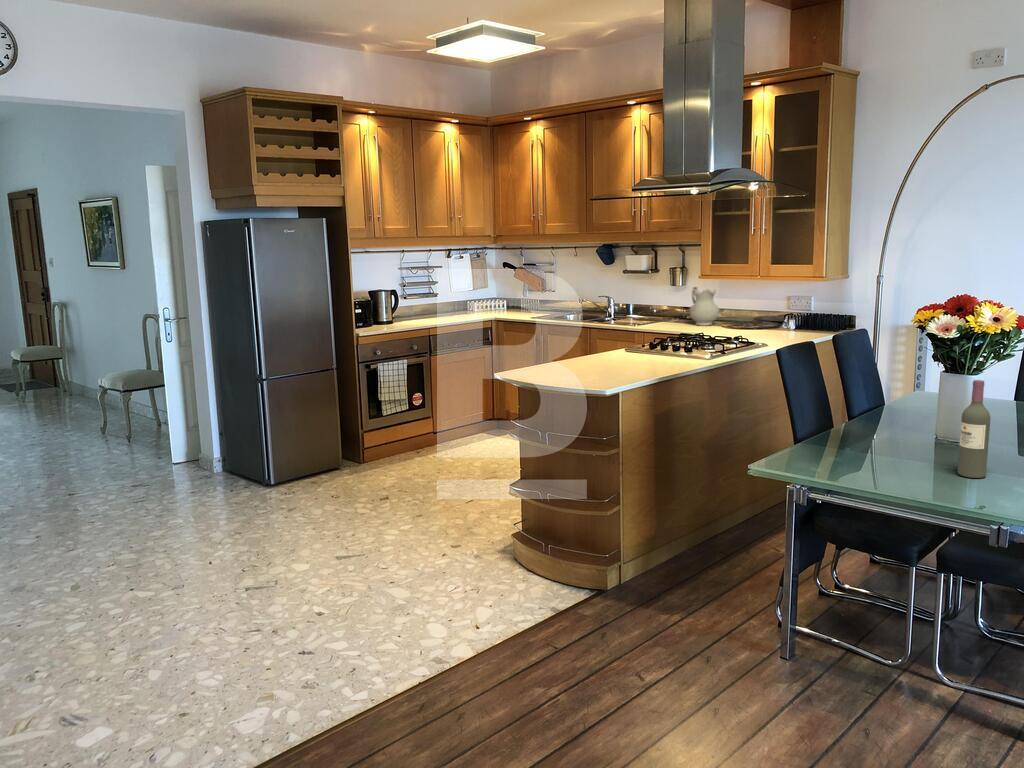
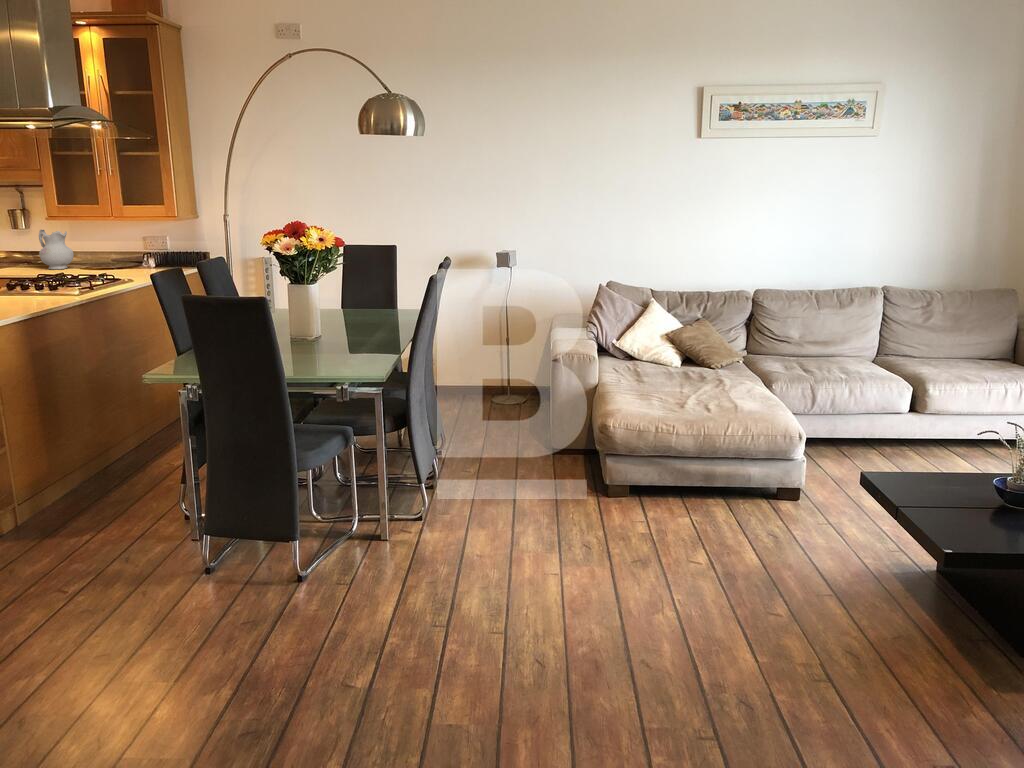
wine bottle: present [958,380,990,478] -> none [307,283,329,358]

